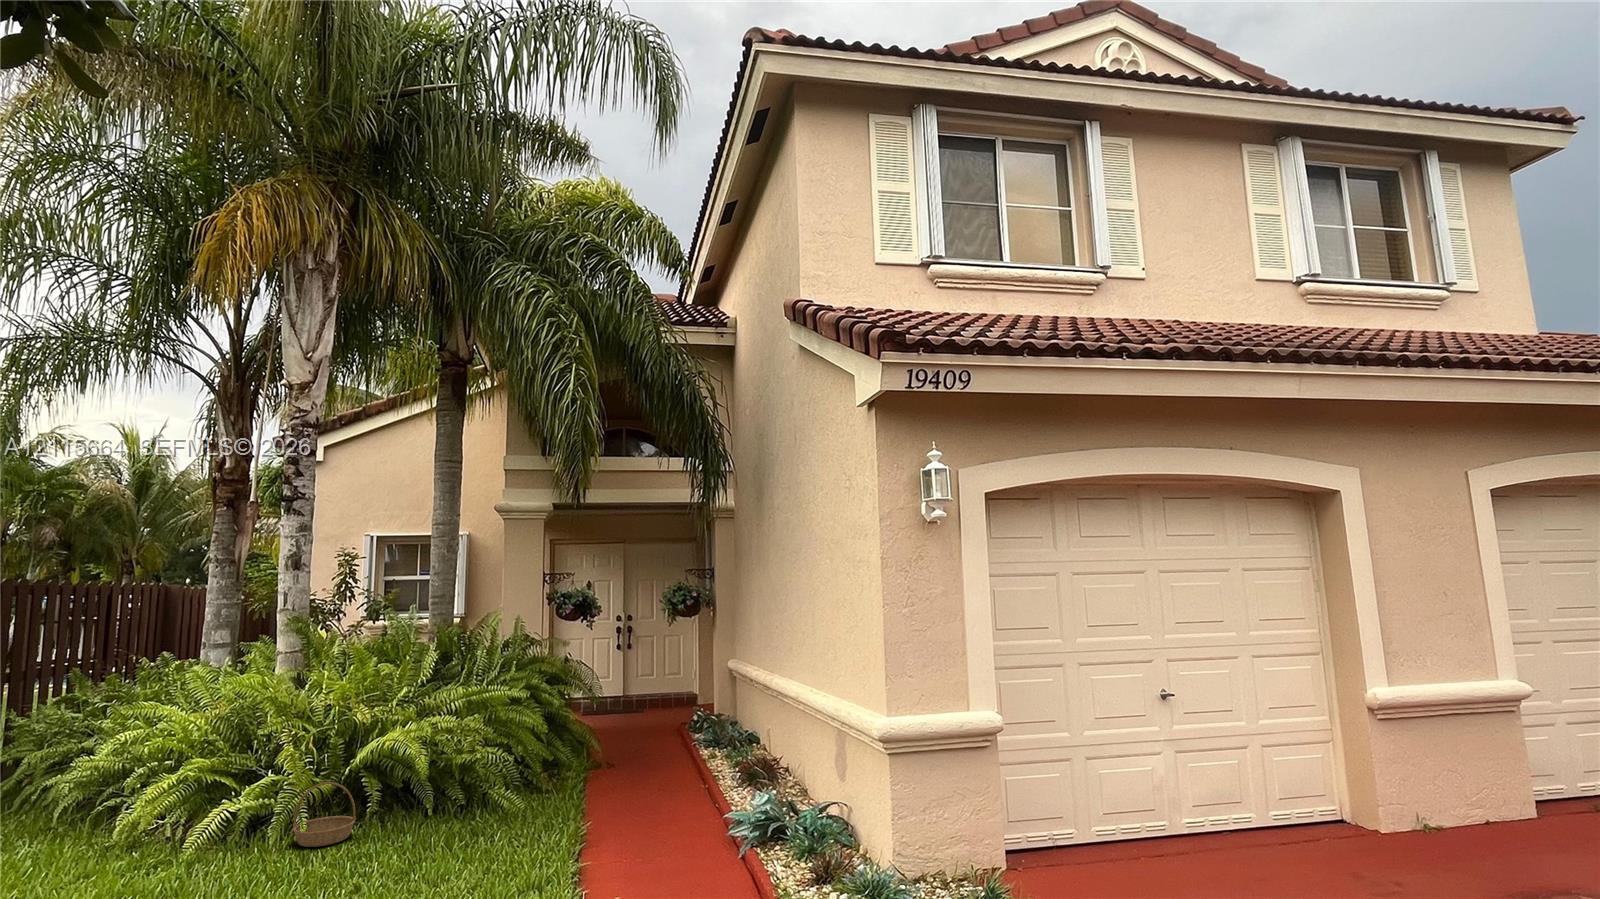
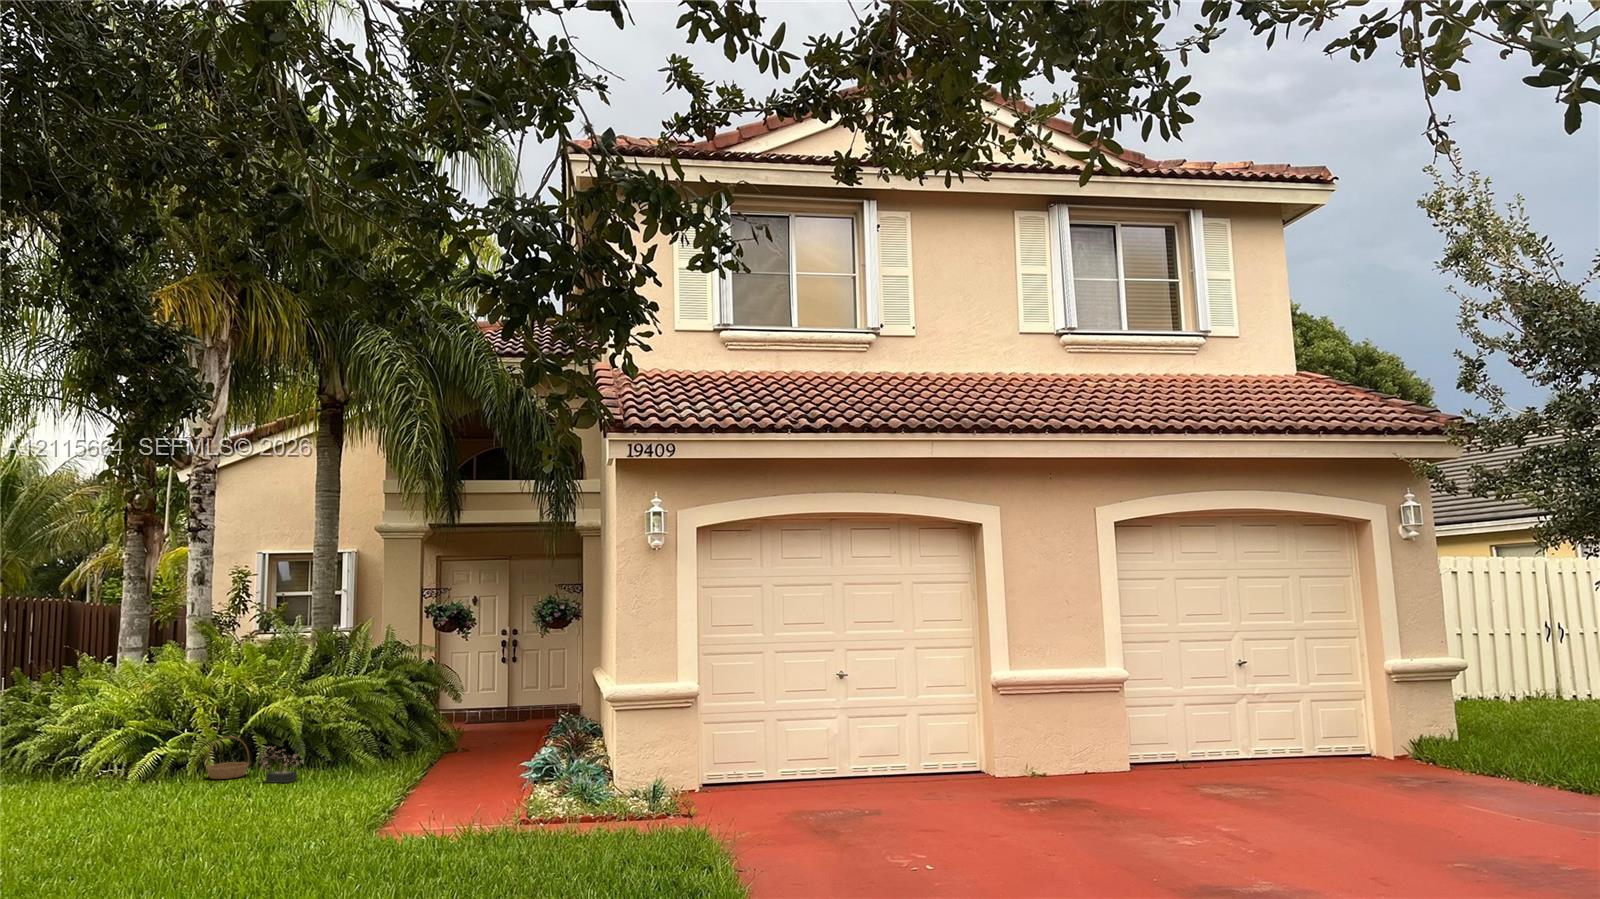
decorative plant: none [368,799,433,858] -> present [261,747,298,783]

